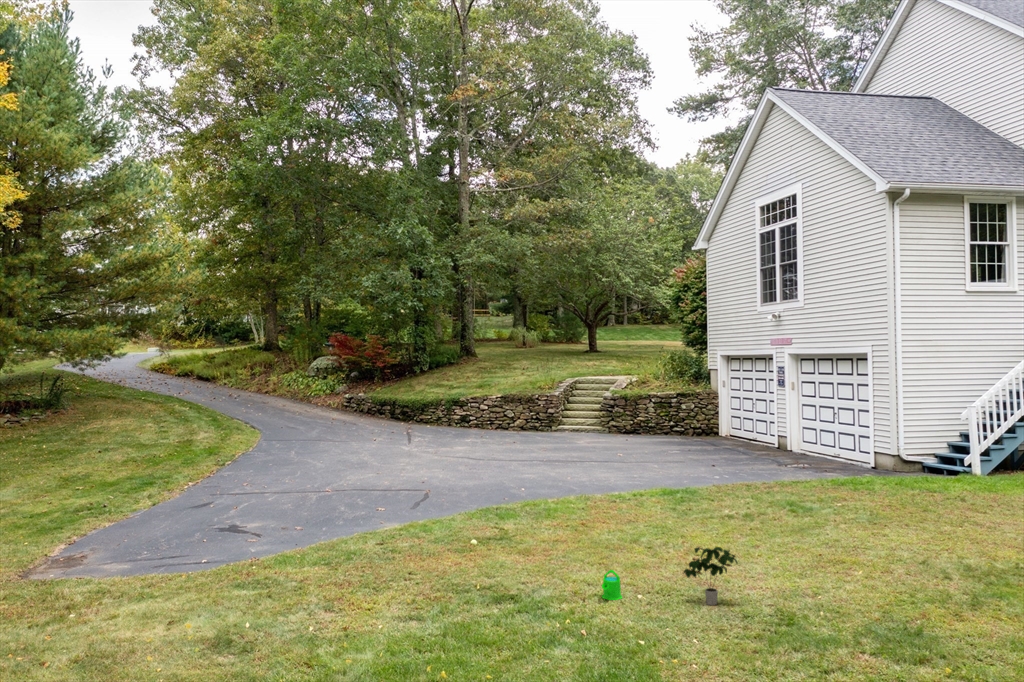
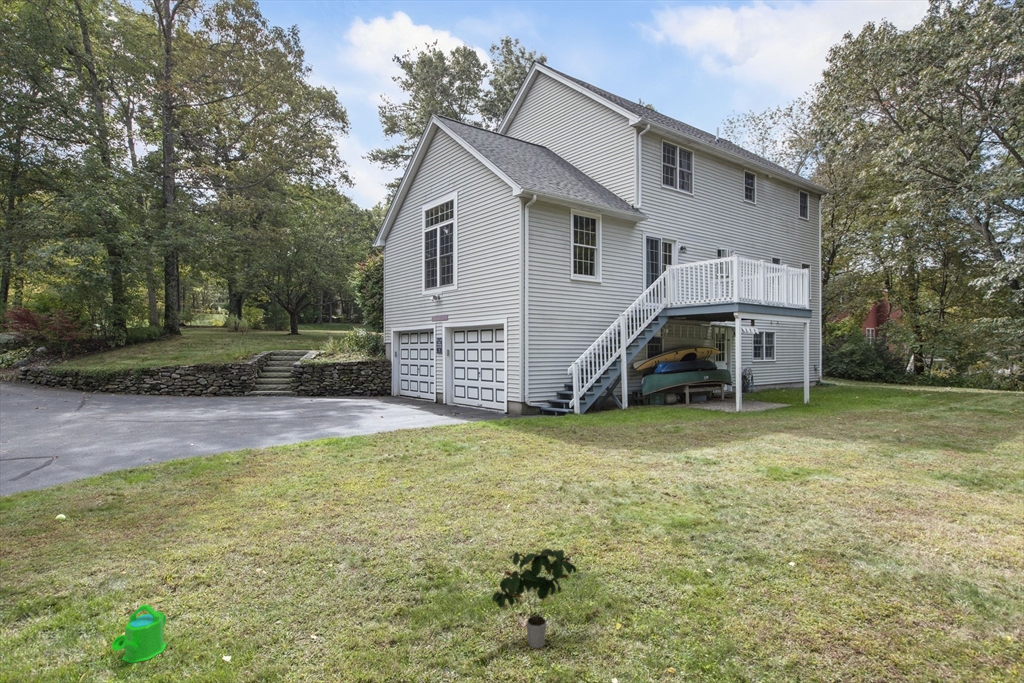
potted plant: present [684,547,737,605] -> present [492,549,576,648]

